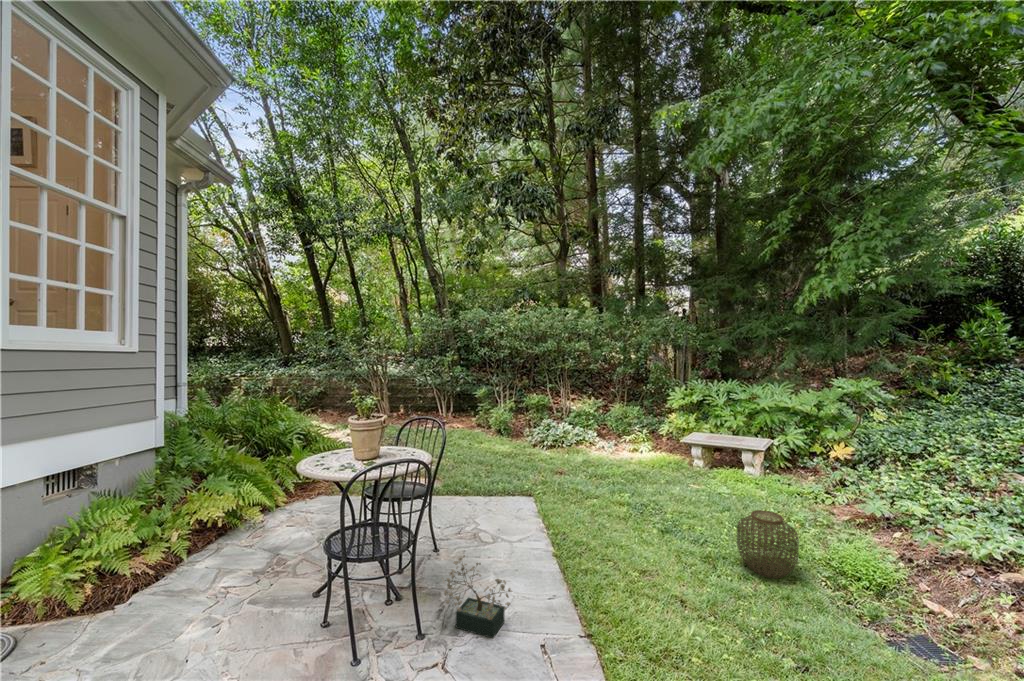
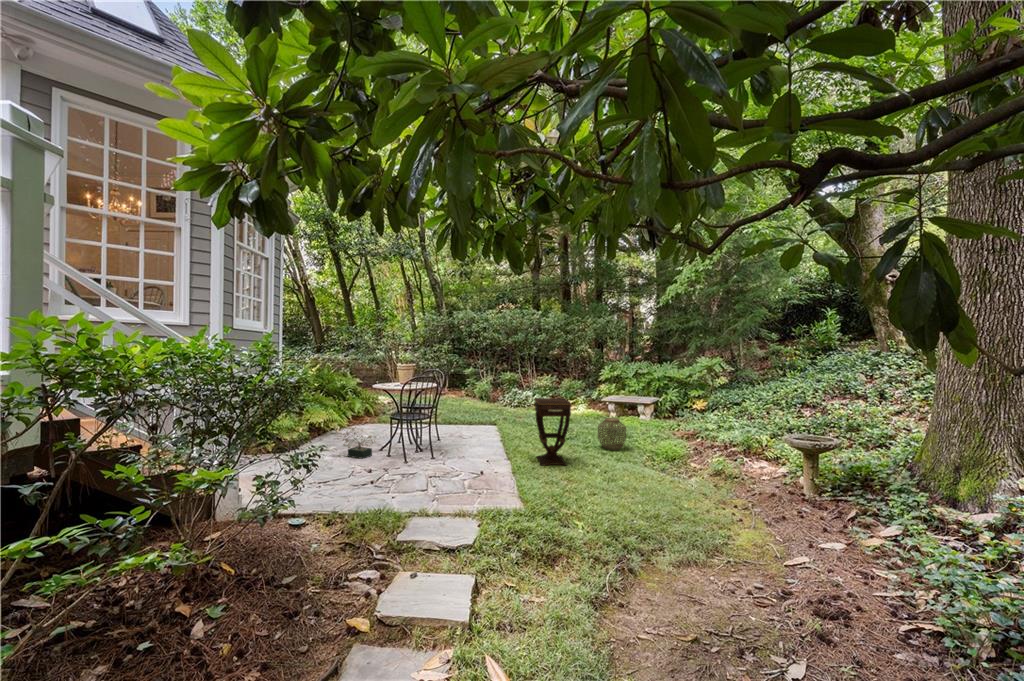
side table: none [632,489,729,658] -> present [535,398,571,465]
decorative plant: present [442,555,512,638] -> present [343,428,373,459]

